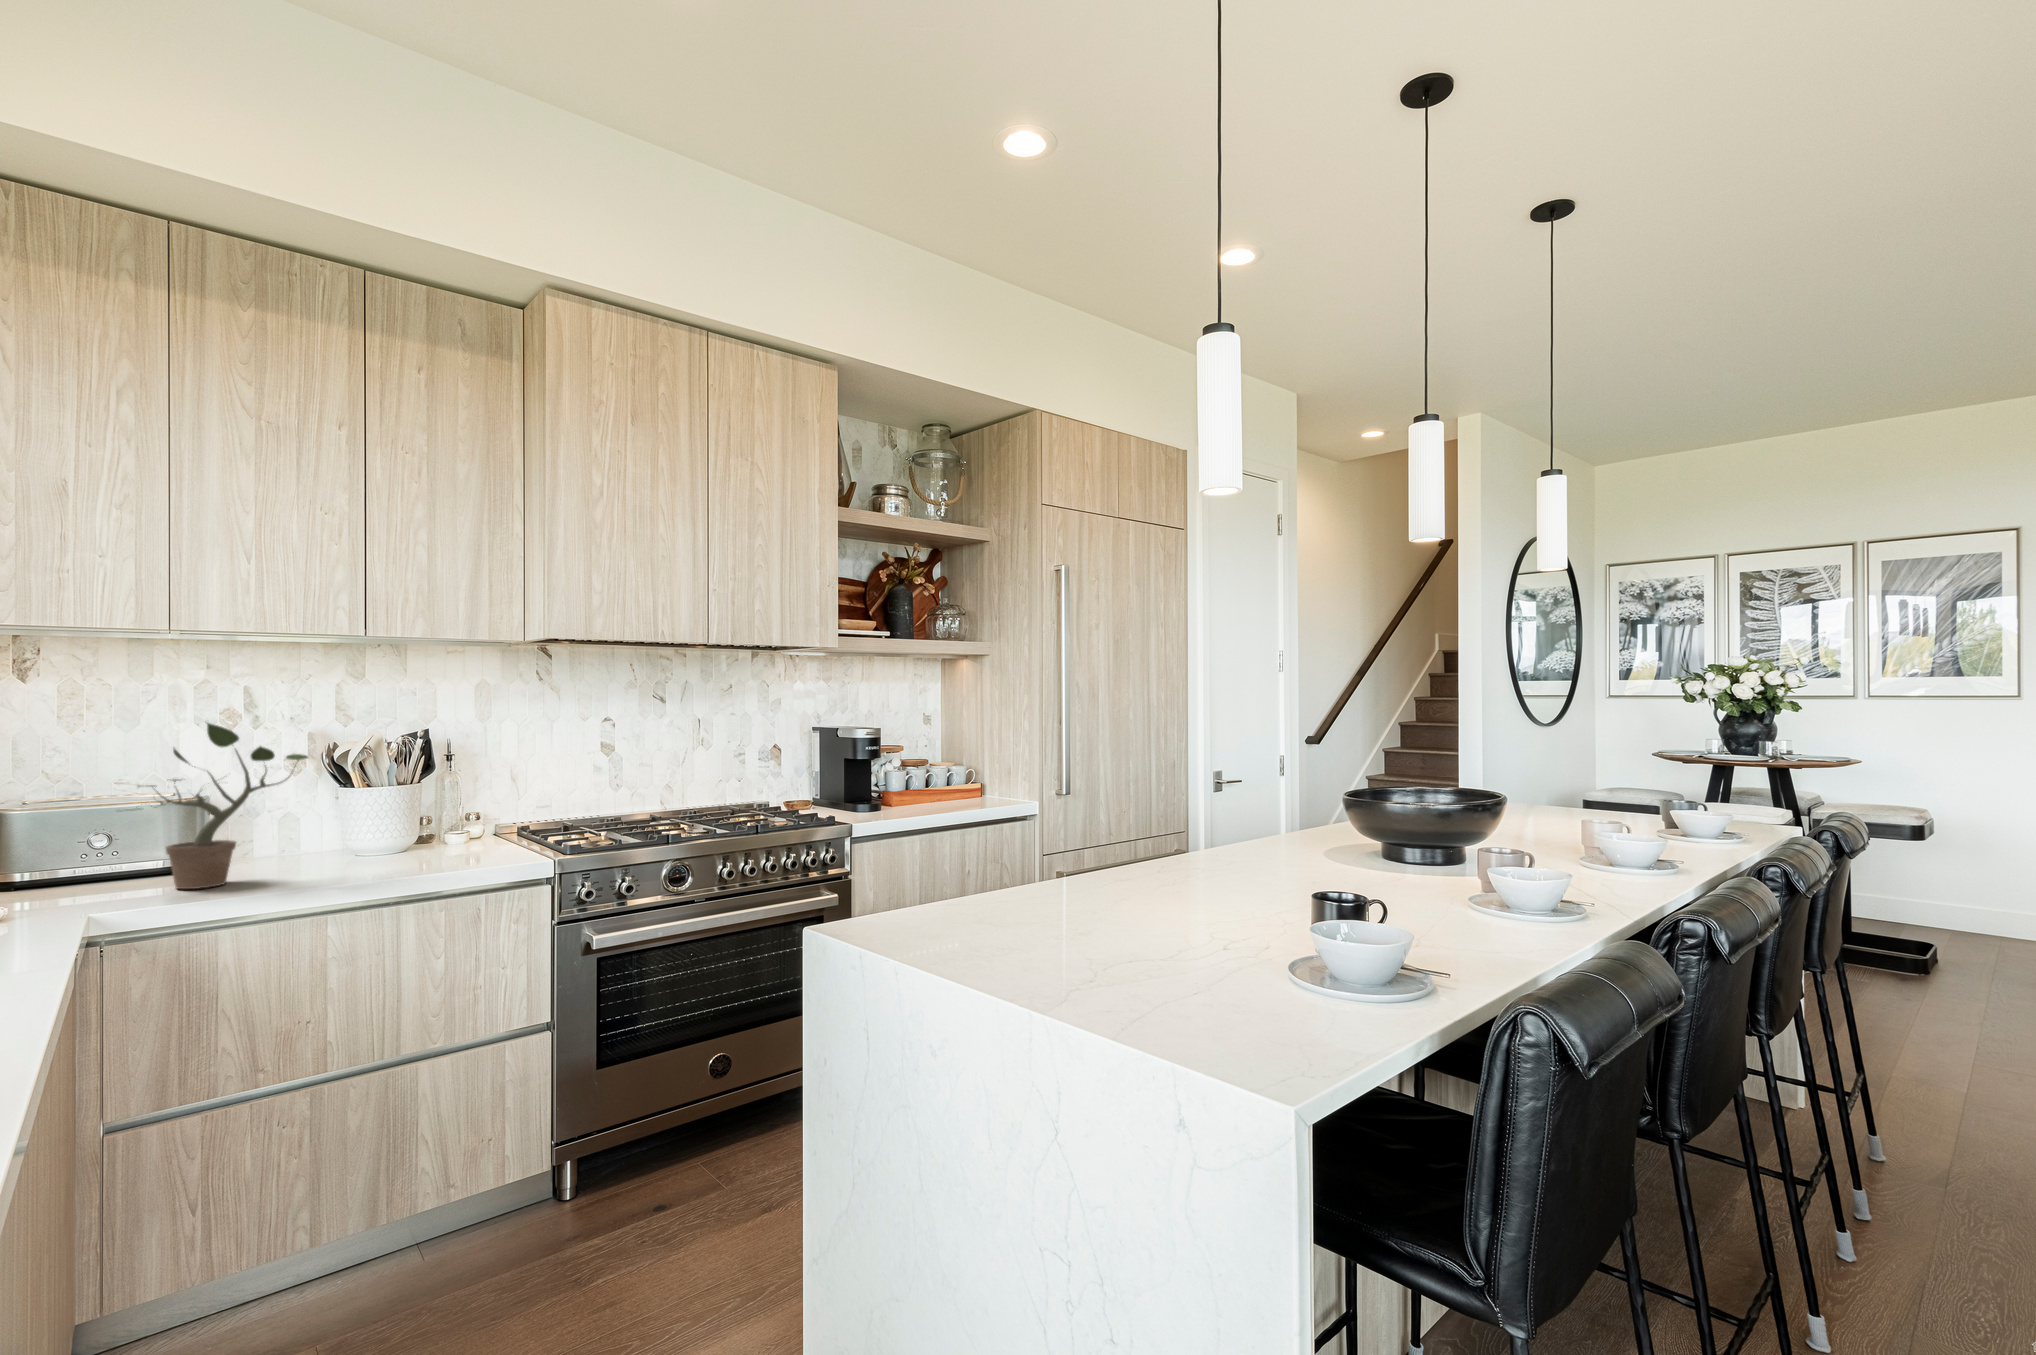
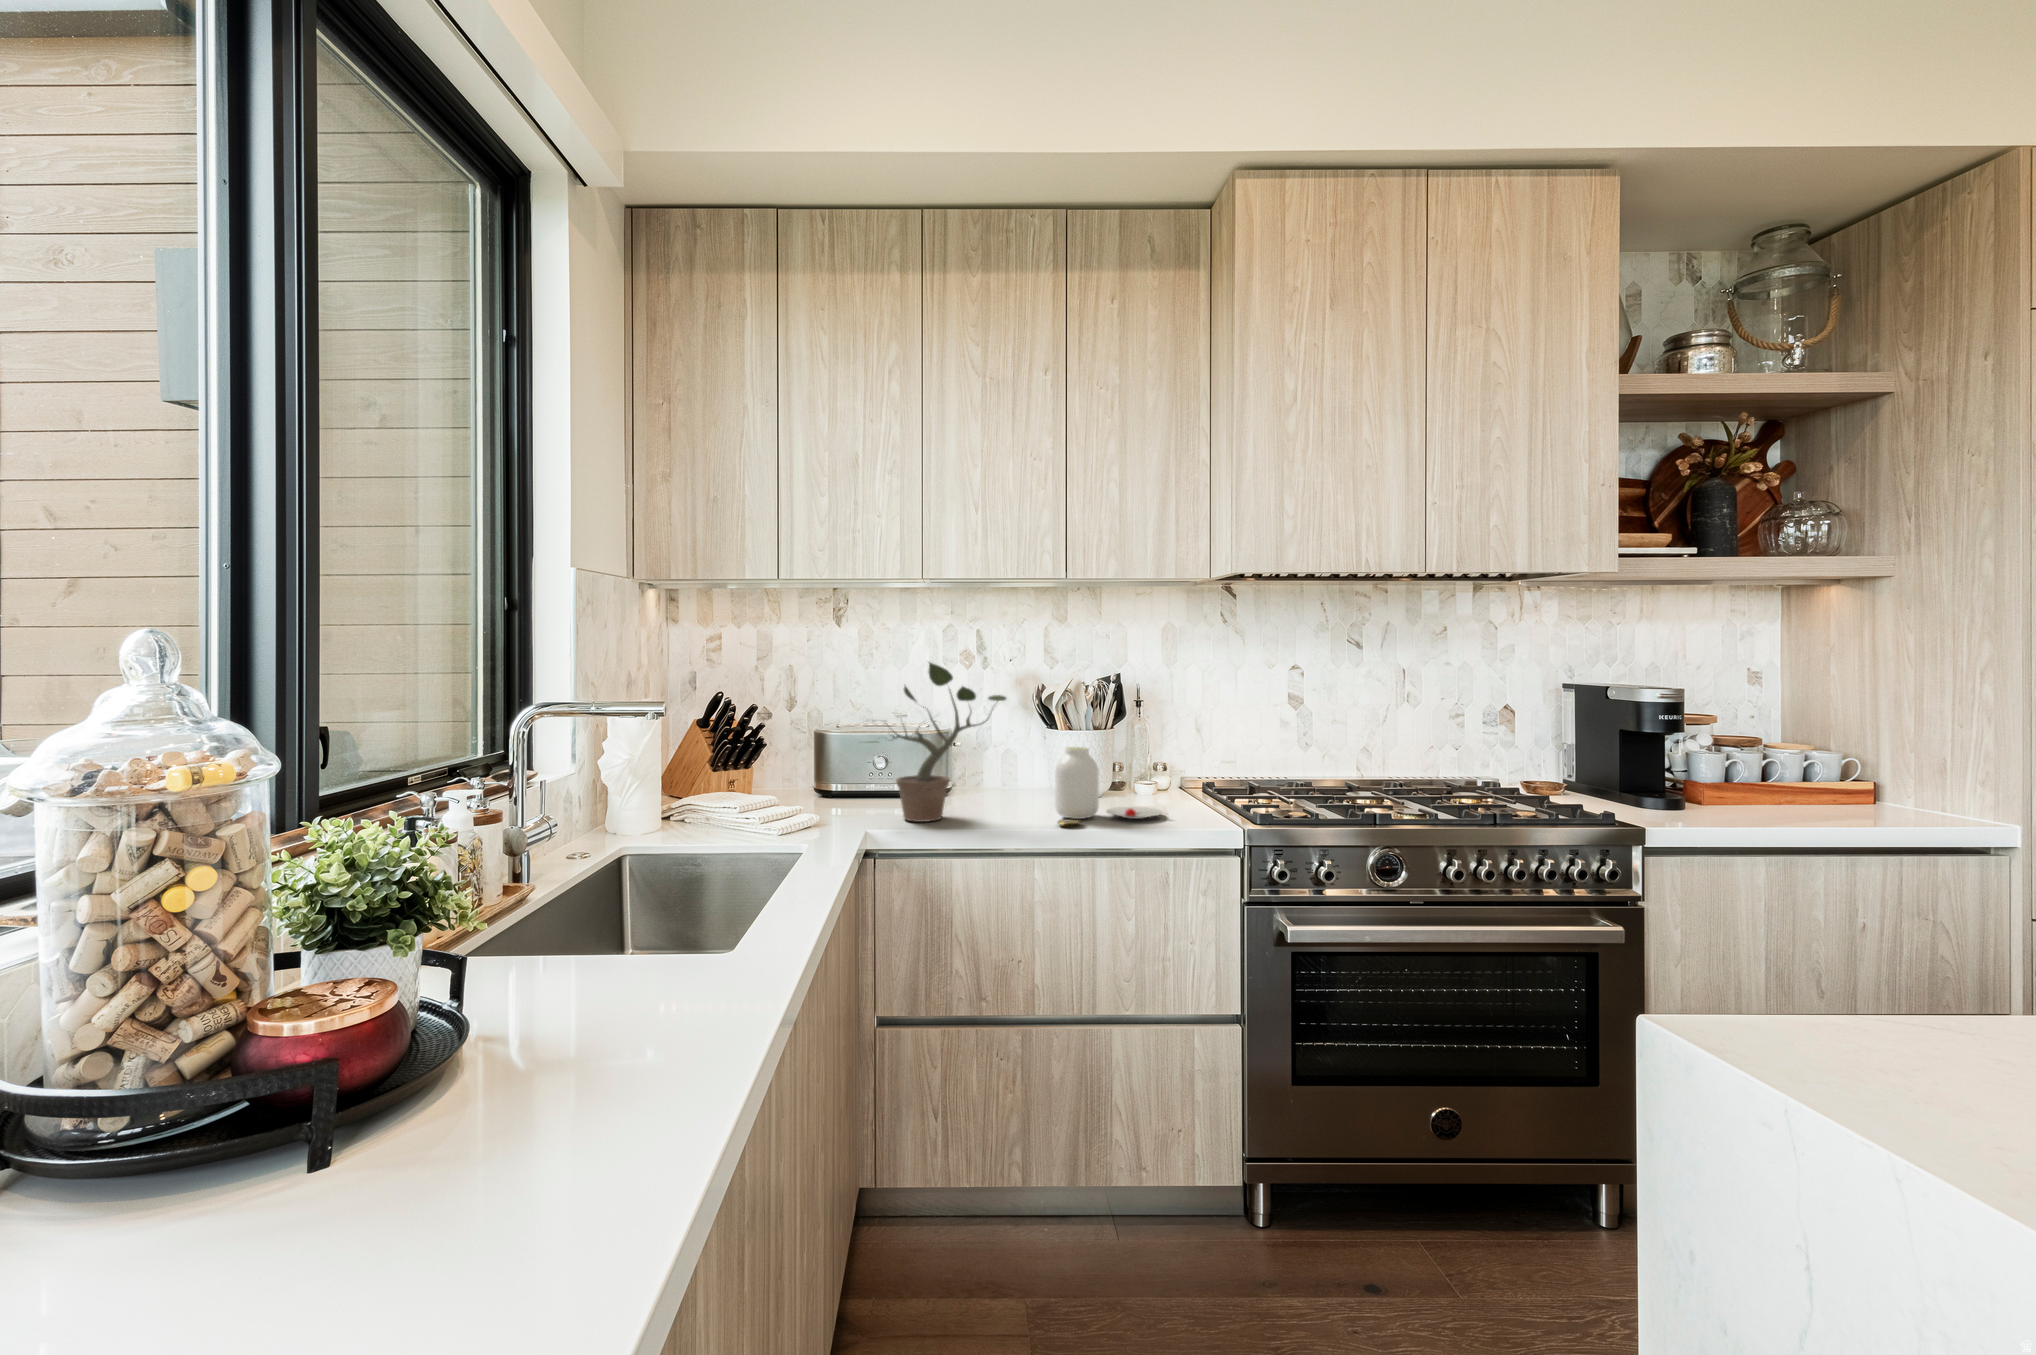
jar: none [365,800,486,873] -> present [1055,747,1163,825]

